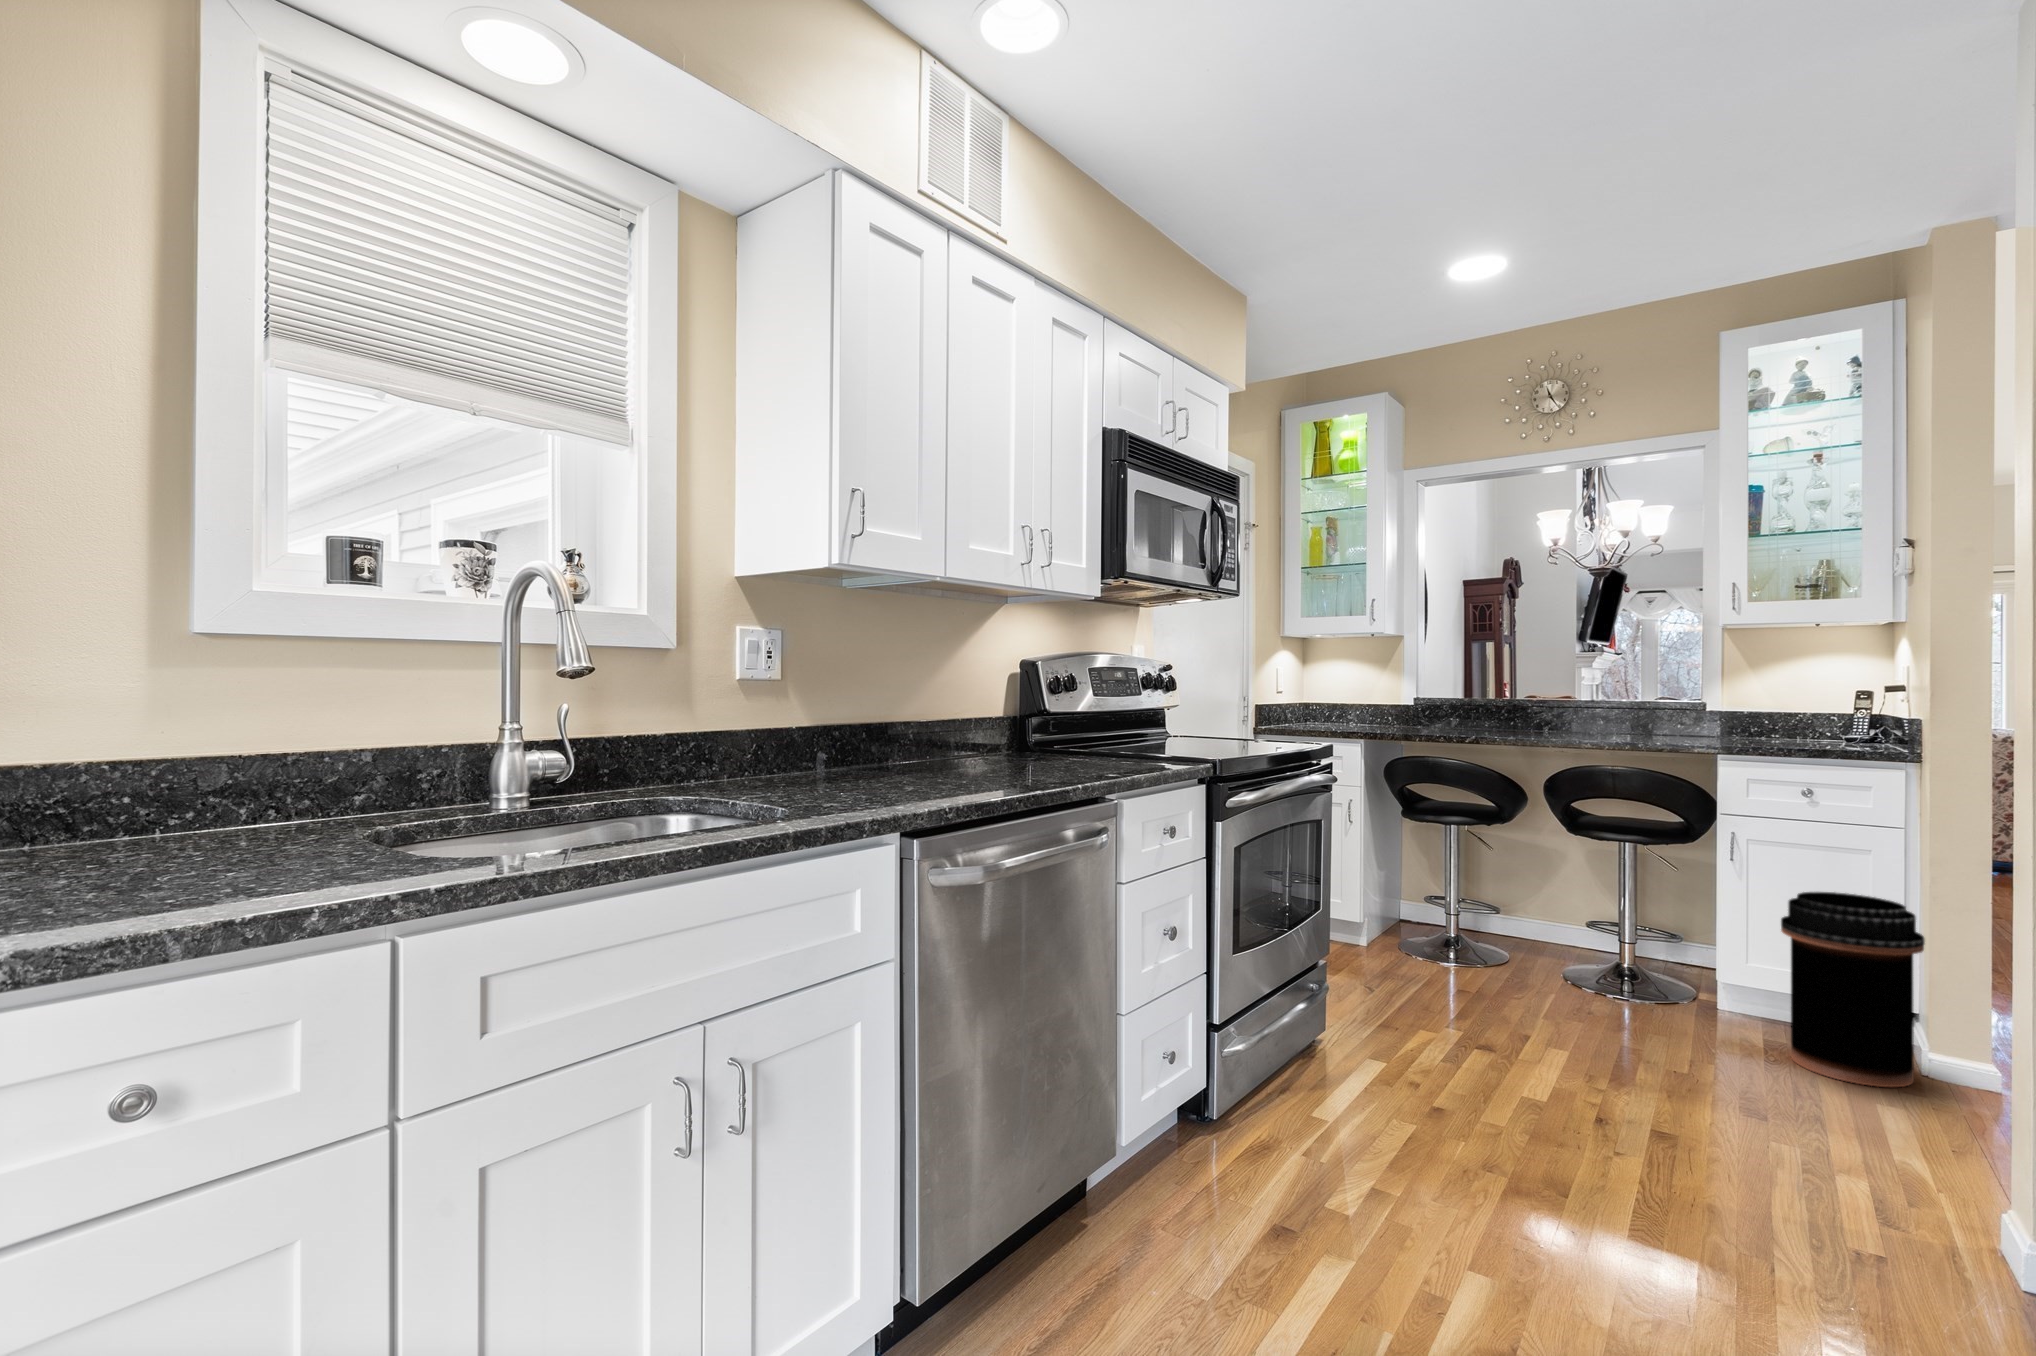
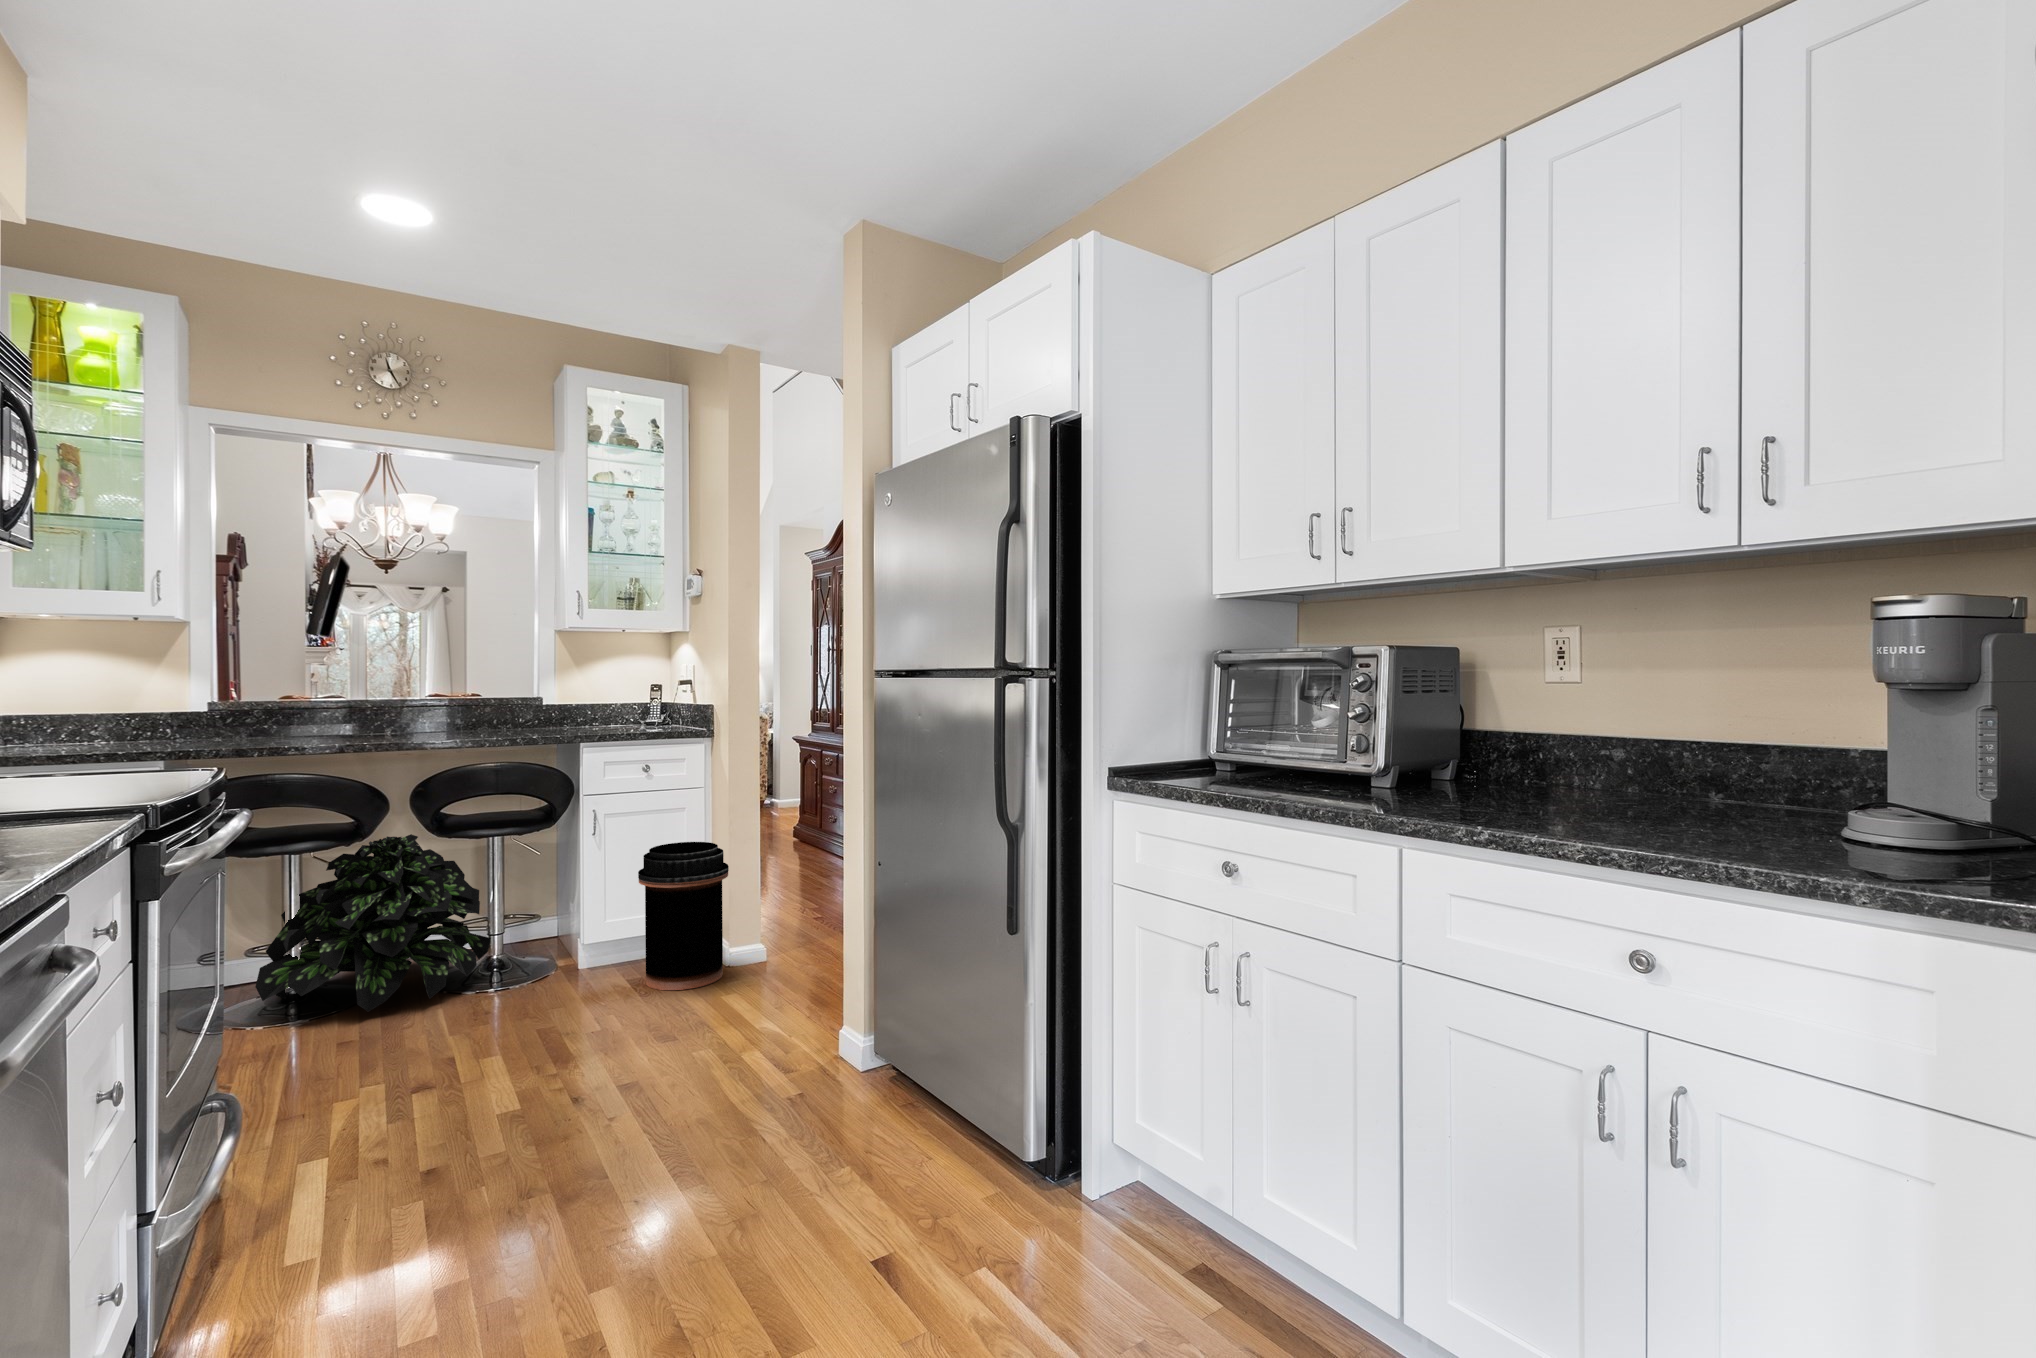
potted plant: none [1430,827,1628,986] -> present [255,834,491,1012]

